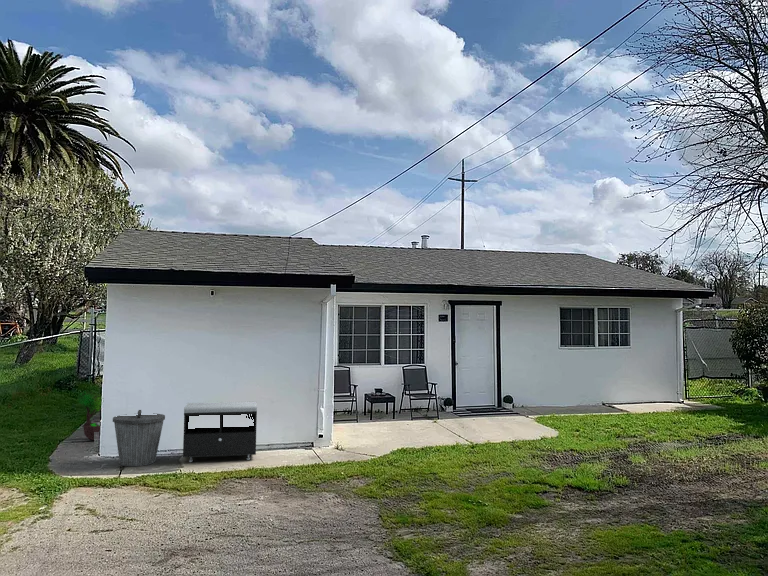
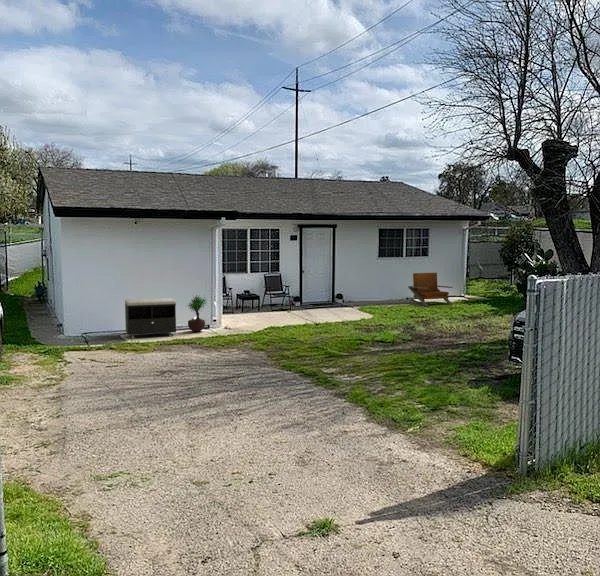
lounge chair: none [603,369,670,416] -> present [408,273,452,306]
potted tree: present [78,392,102,440] -> present [188,296,206,332]
trash can: present [113,410,165,466] -> none [78,305,113,341]

